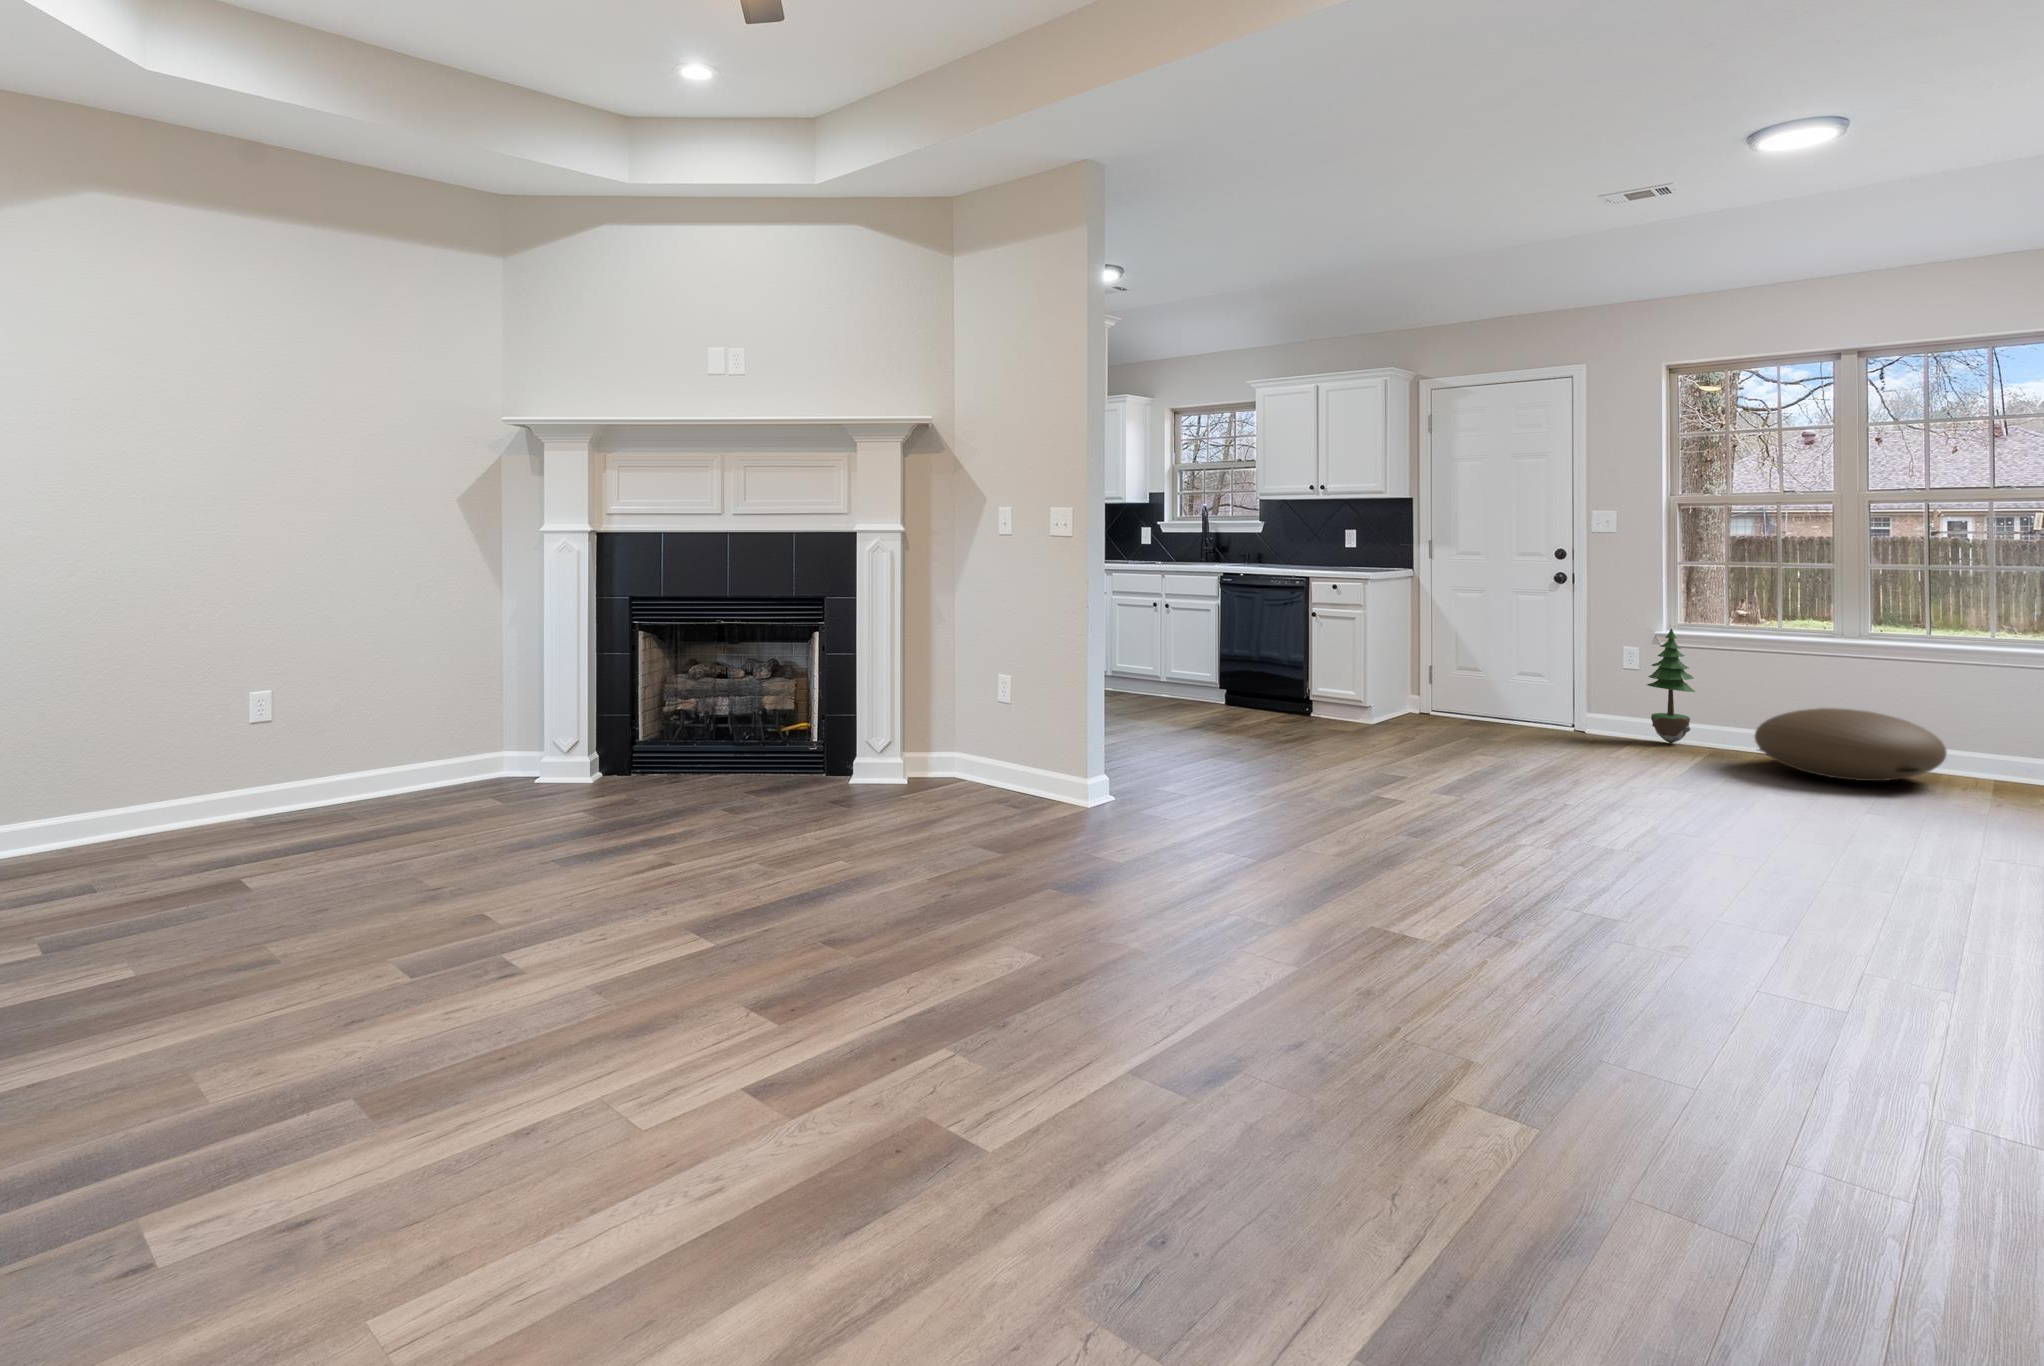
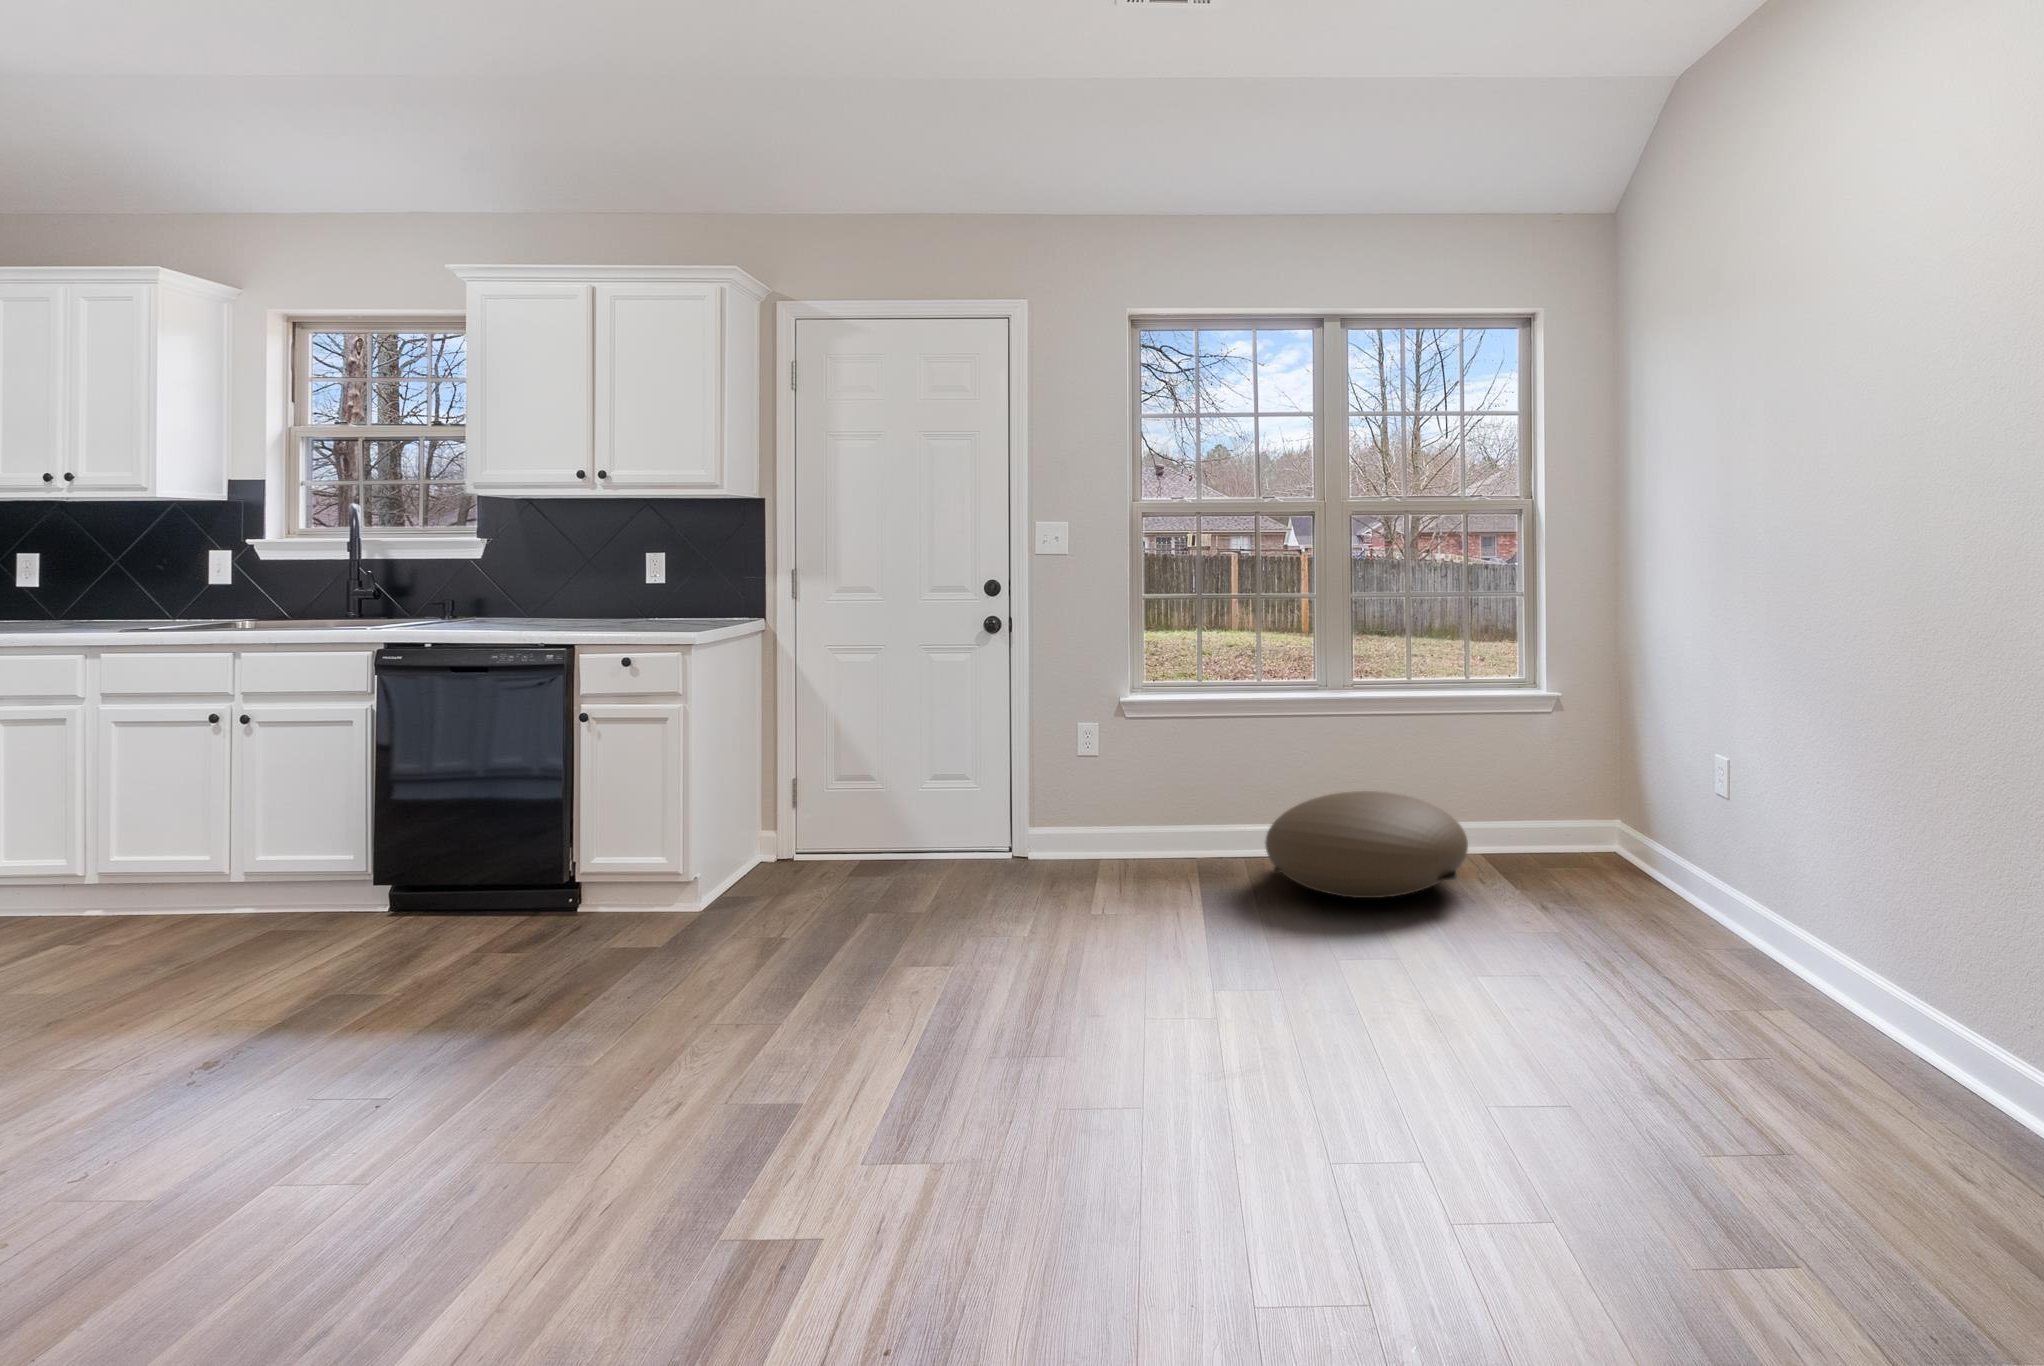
potted tree: present [1647,629,1695,744] -> none [1112,692,1174,866]

